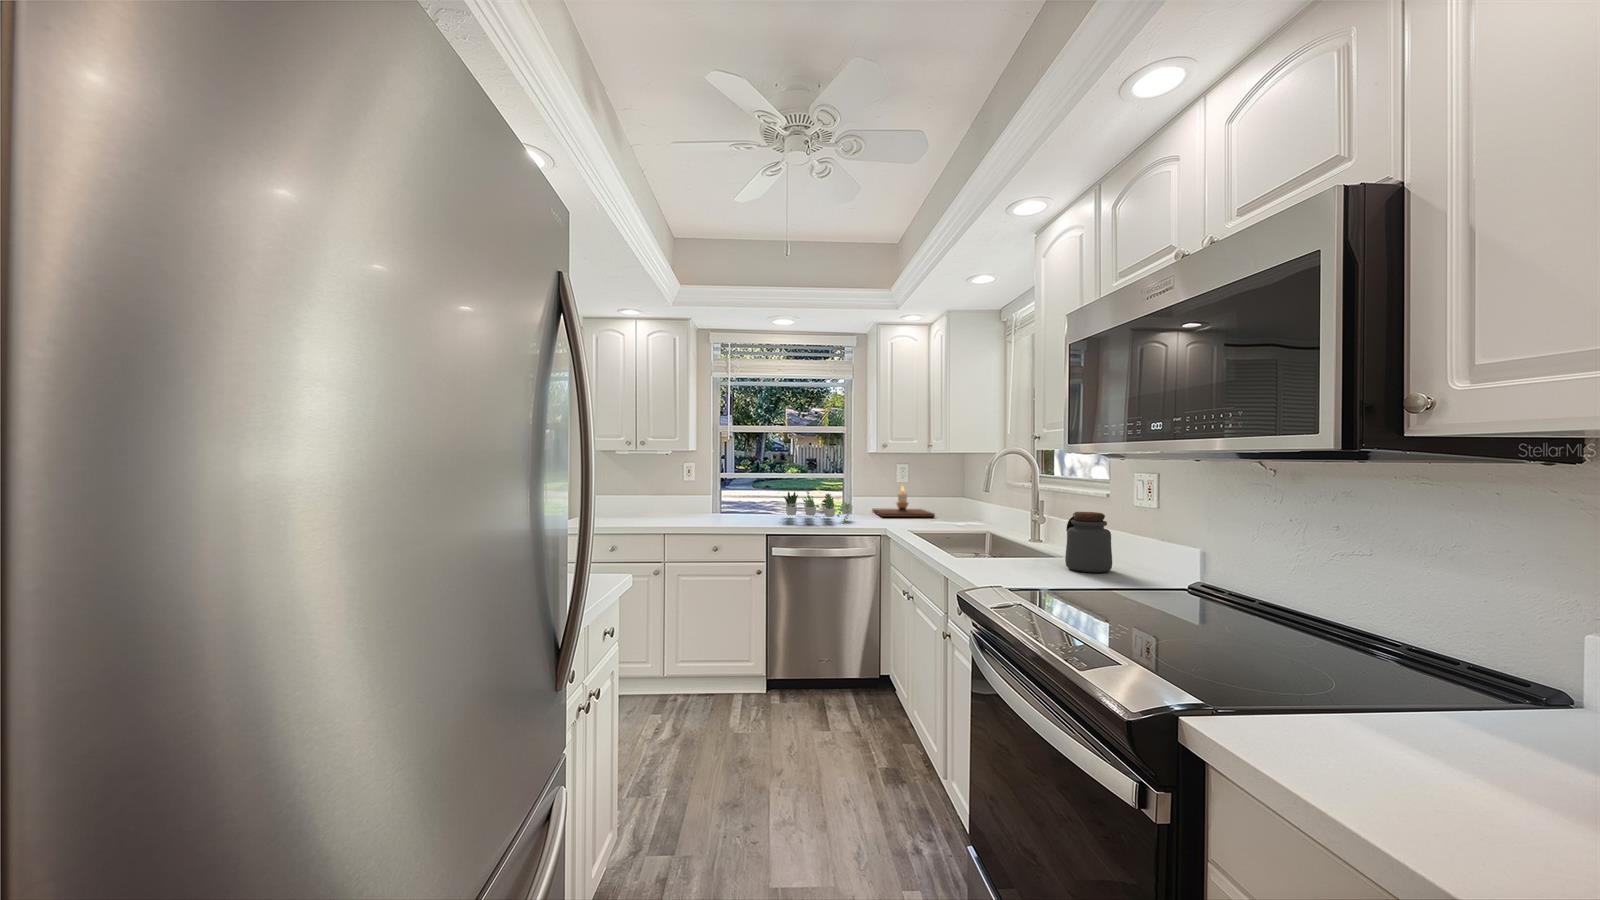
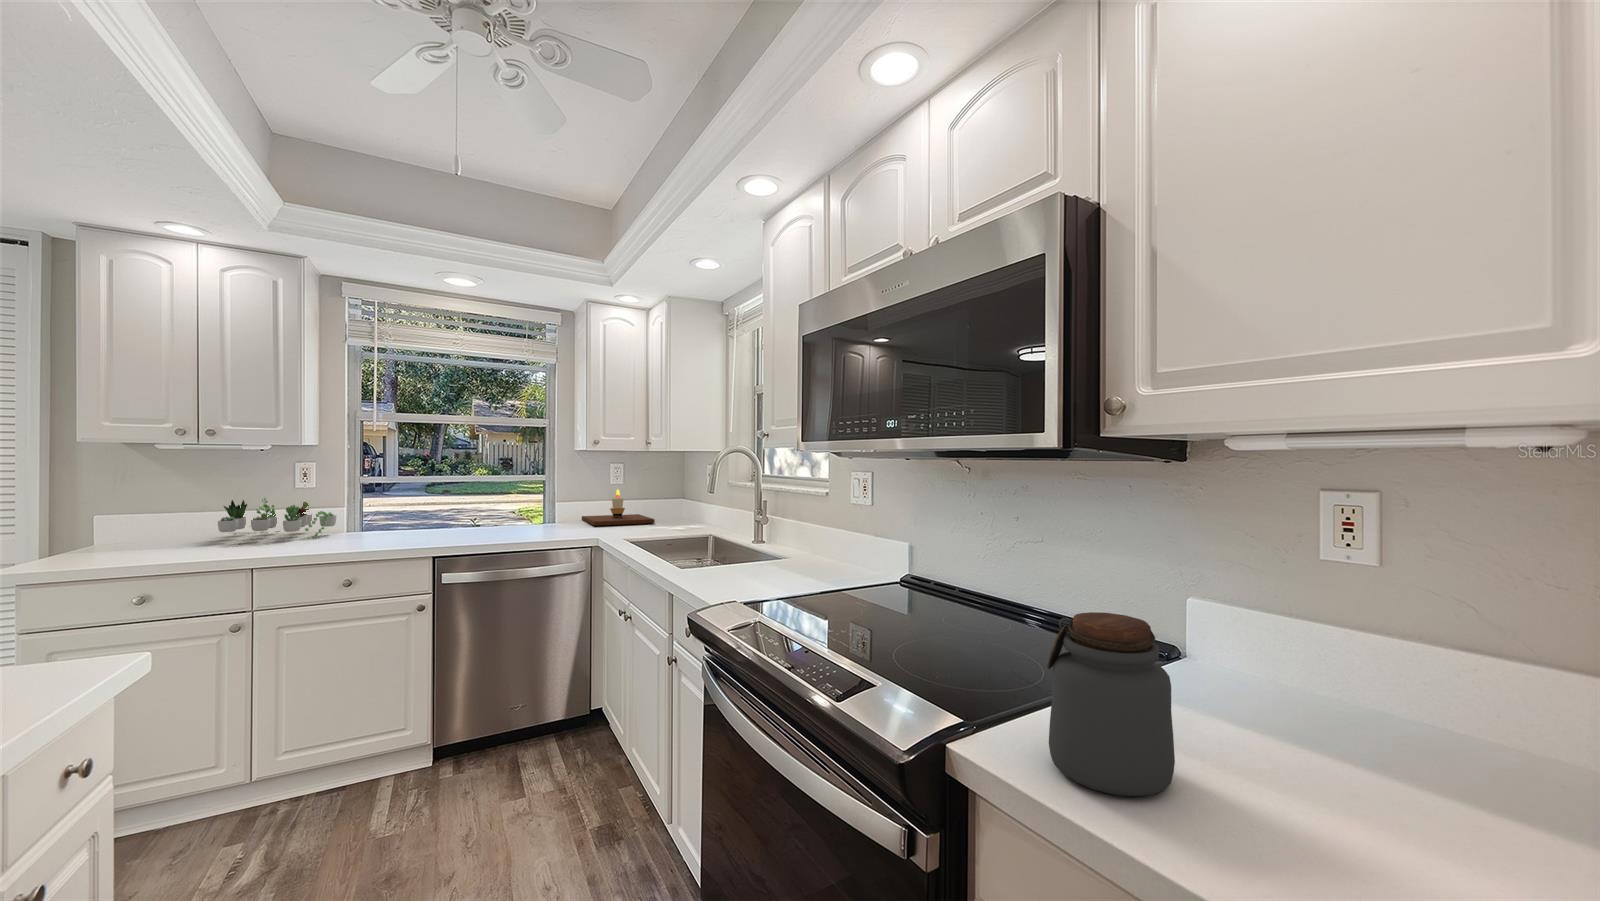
succulent plant: present [784,491,853,522] -> present [218,498,336,538]
jar: present [1065,512,1112,572] -> present [1047,612,1175,796]

